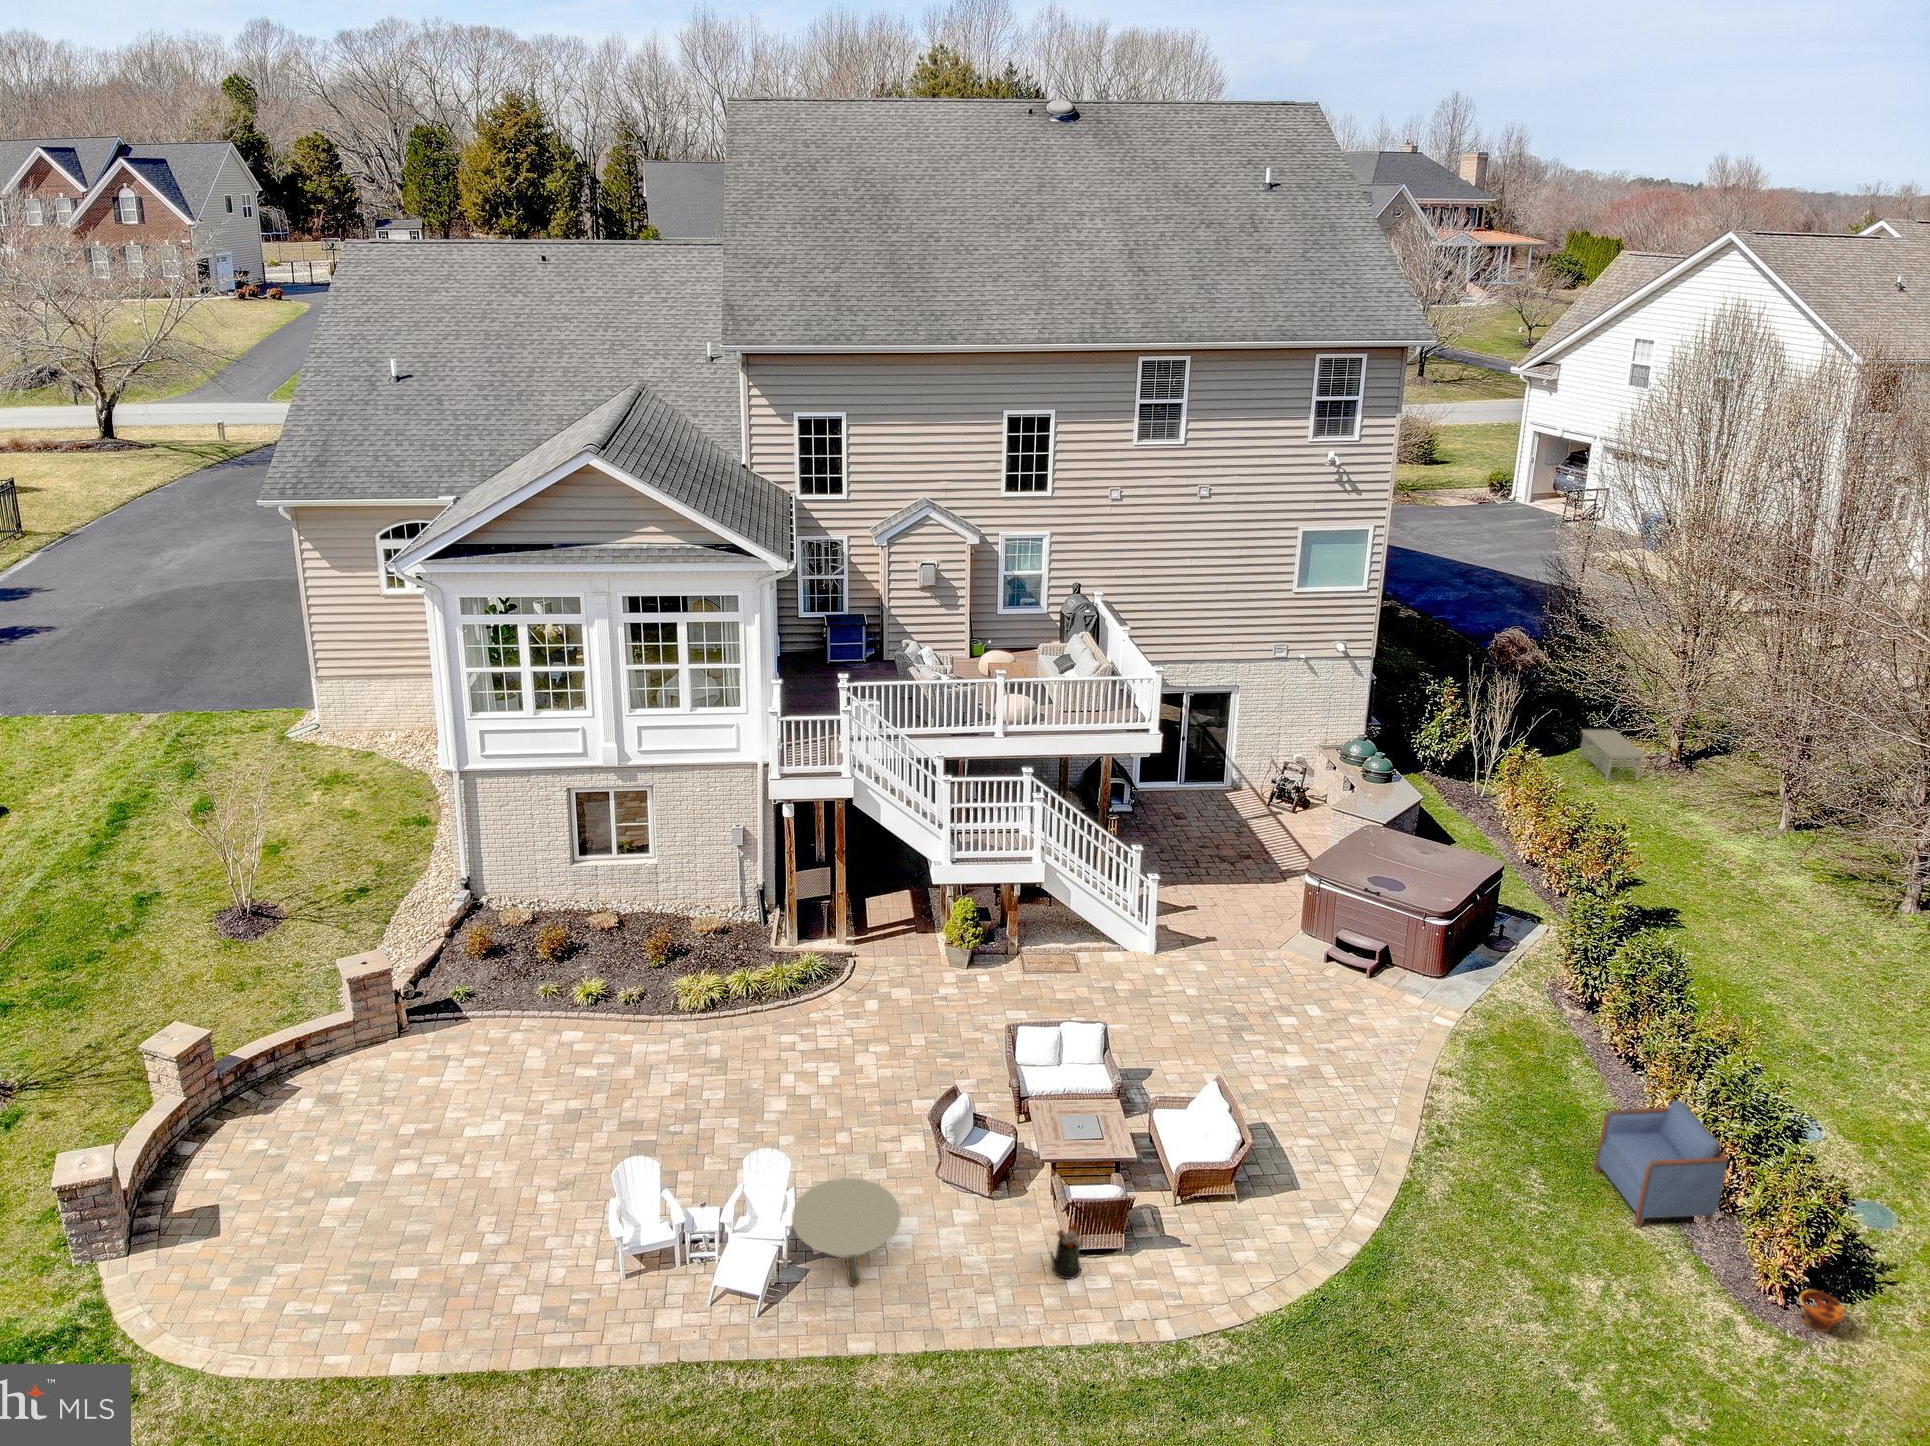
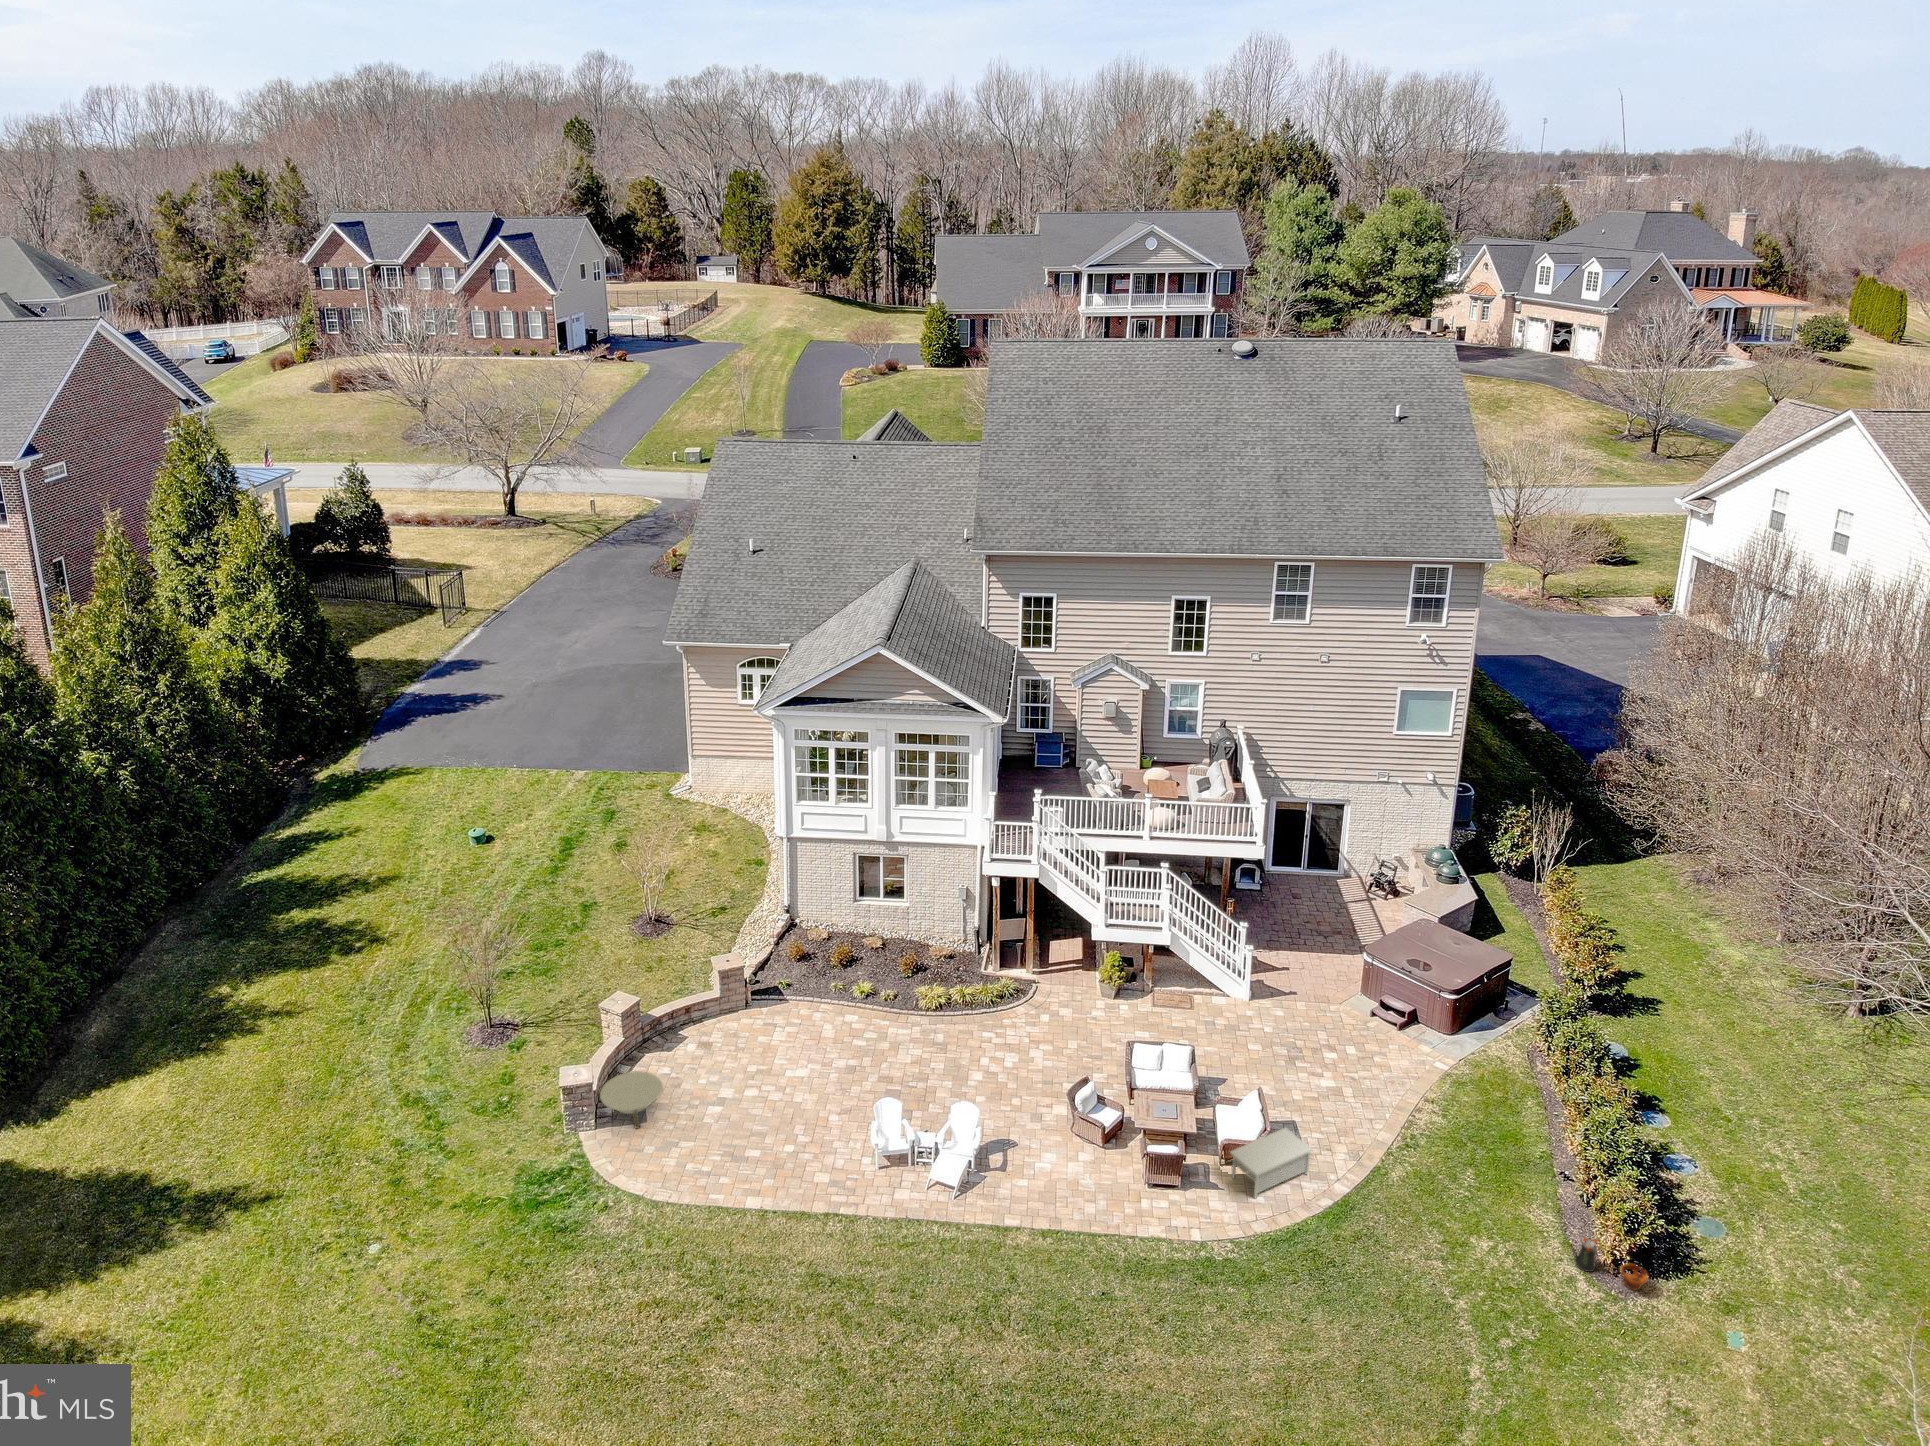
storage bench: present [1580,730,1645,781] -> present [1230,1128,1312,1198]
armchair: present [1594,1101,1728,1227] -> none [1516,1134,1595,1217]
round table: present [792,1178,901,1286] -> present [600,1071,663,1129]
watering can: present [1050,1225,1082,1279] -> present [1572,1238,1598,1272]

